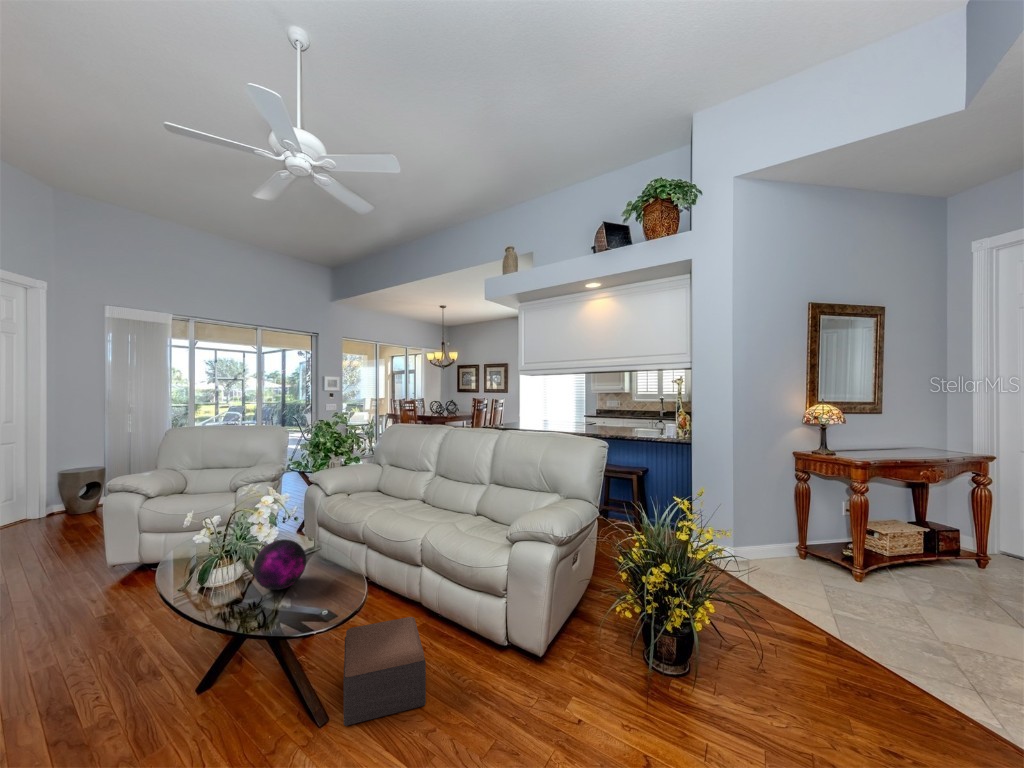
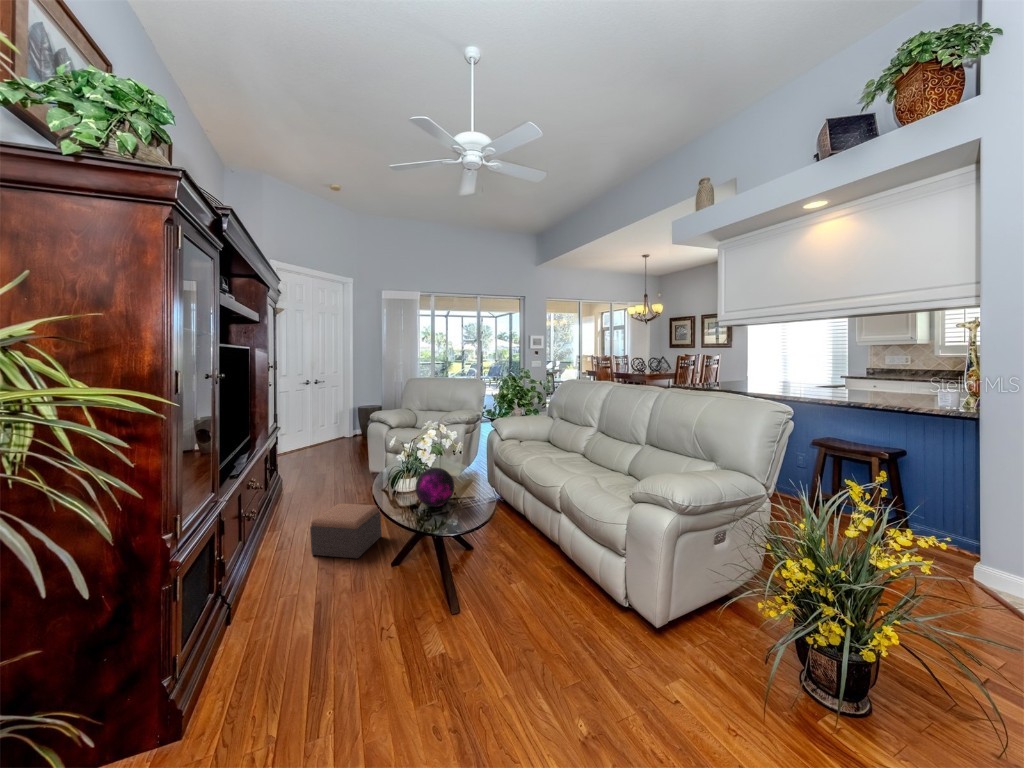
footstool: present [344,617,426,726] -> present [310,503,381,558]

